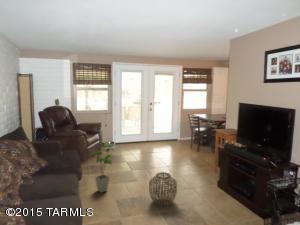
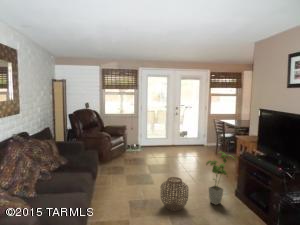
house plant: present [91,142,115,192] -> present [206,152,229,205]

